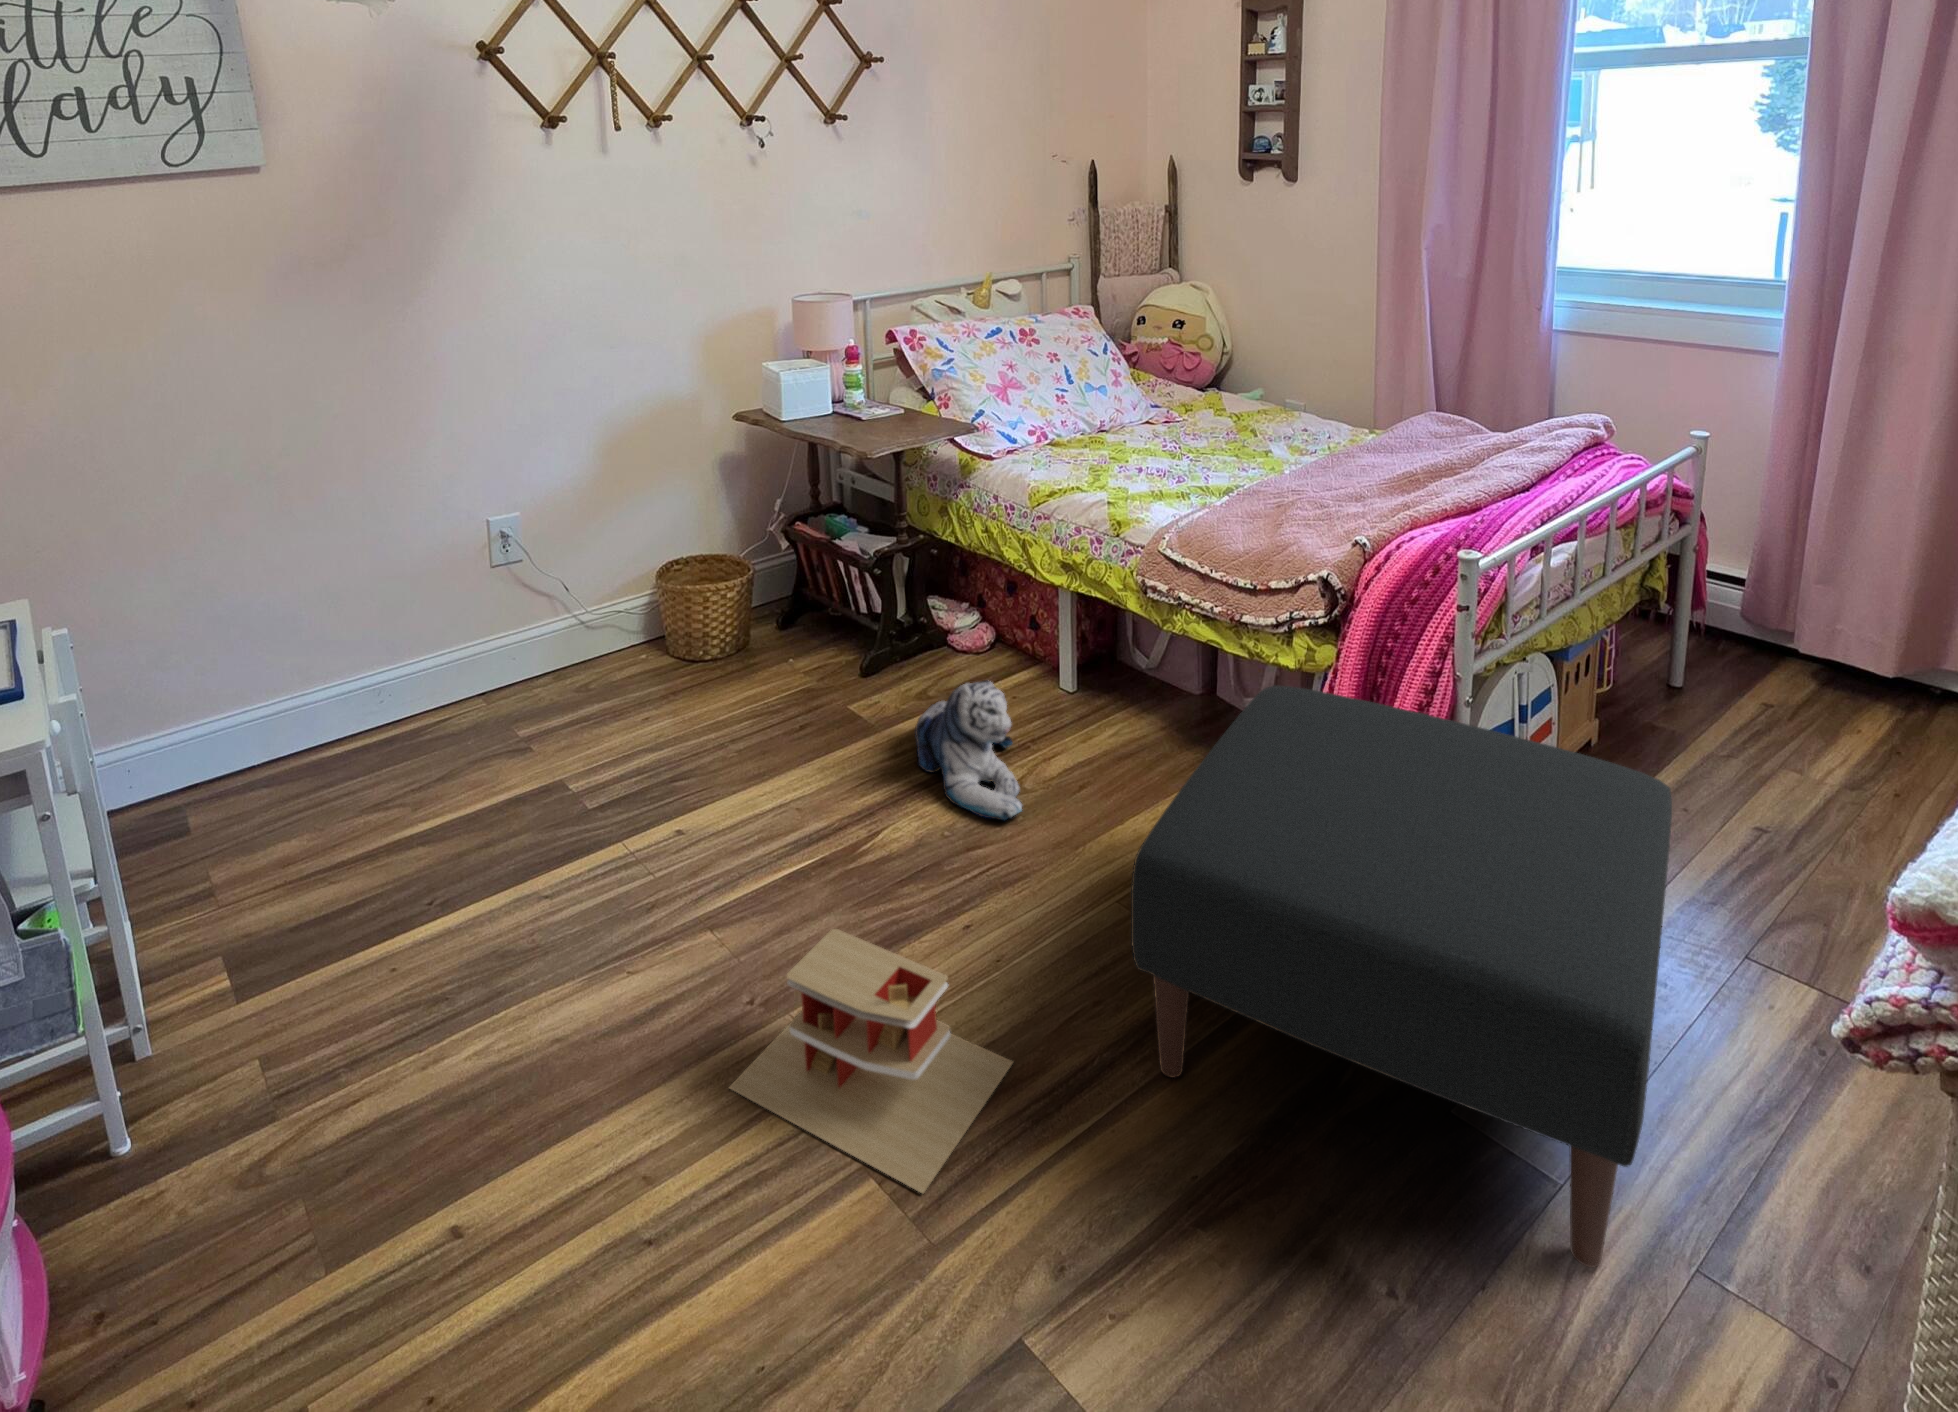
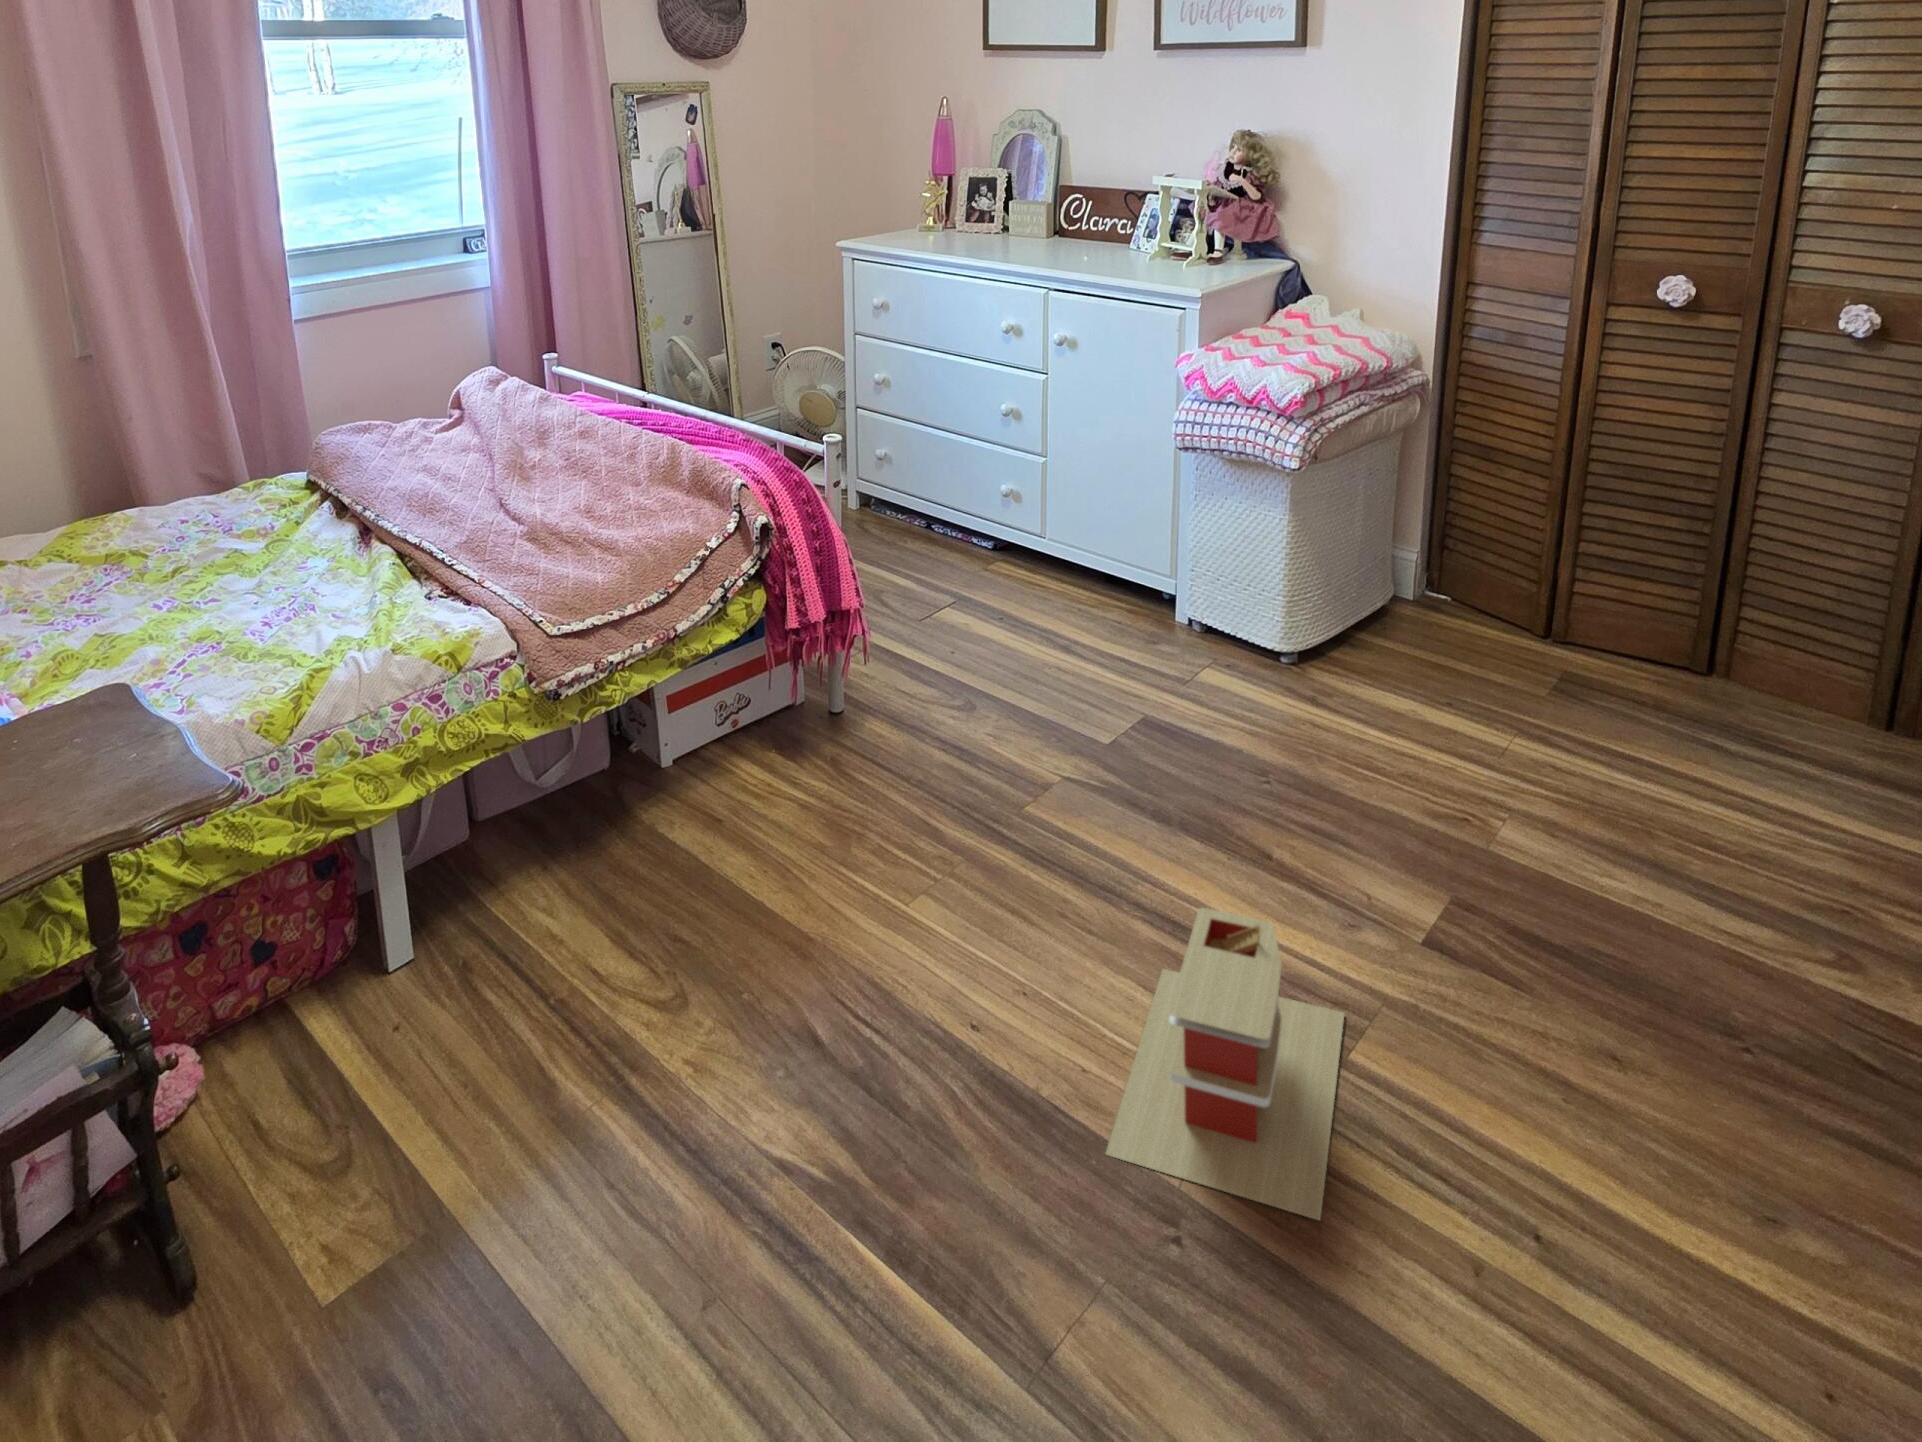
plush toy: present [915,680,1022,820] -> none [476,906,770,1154]
ottoman: present [1131,685,1672,1268] -> none [805,504,1226,874]

